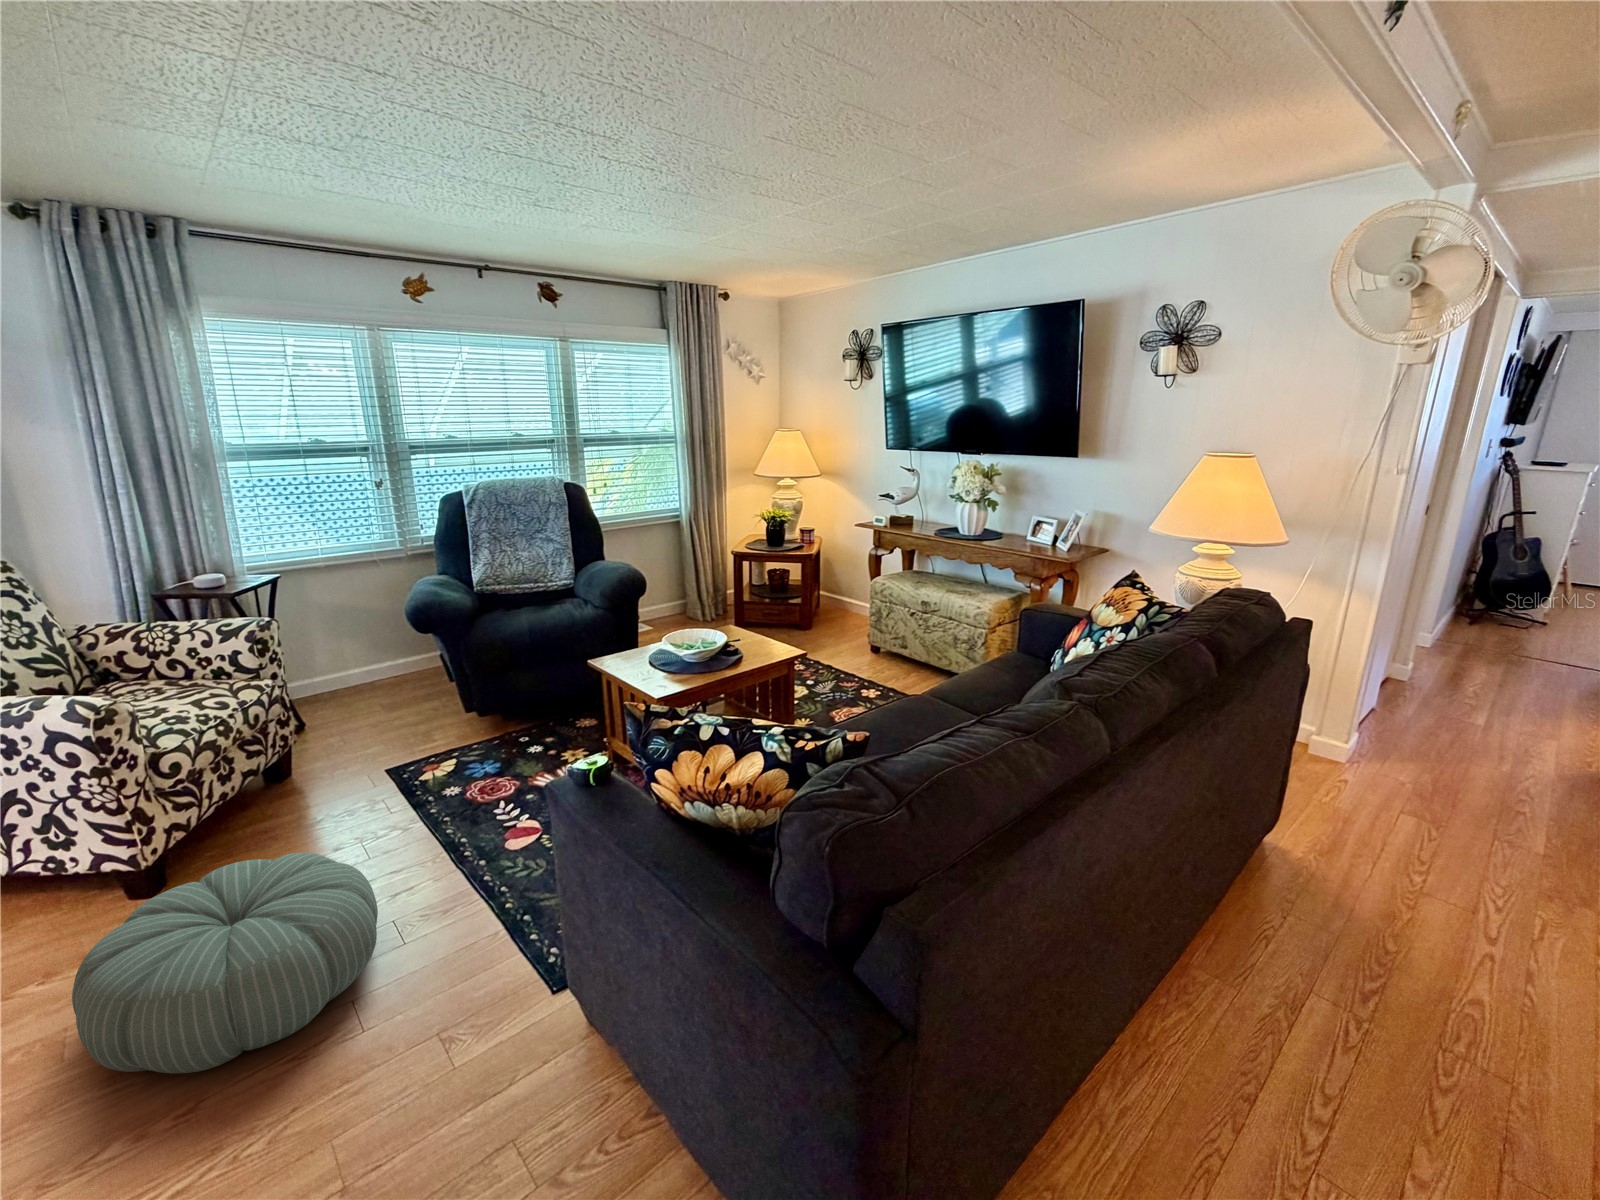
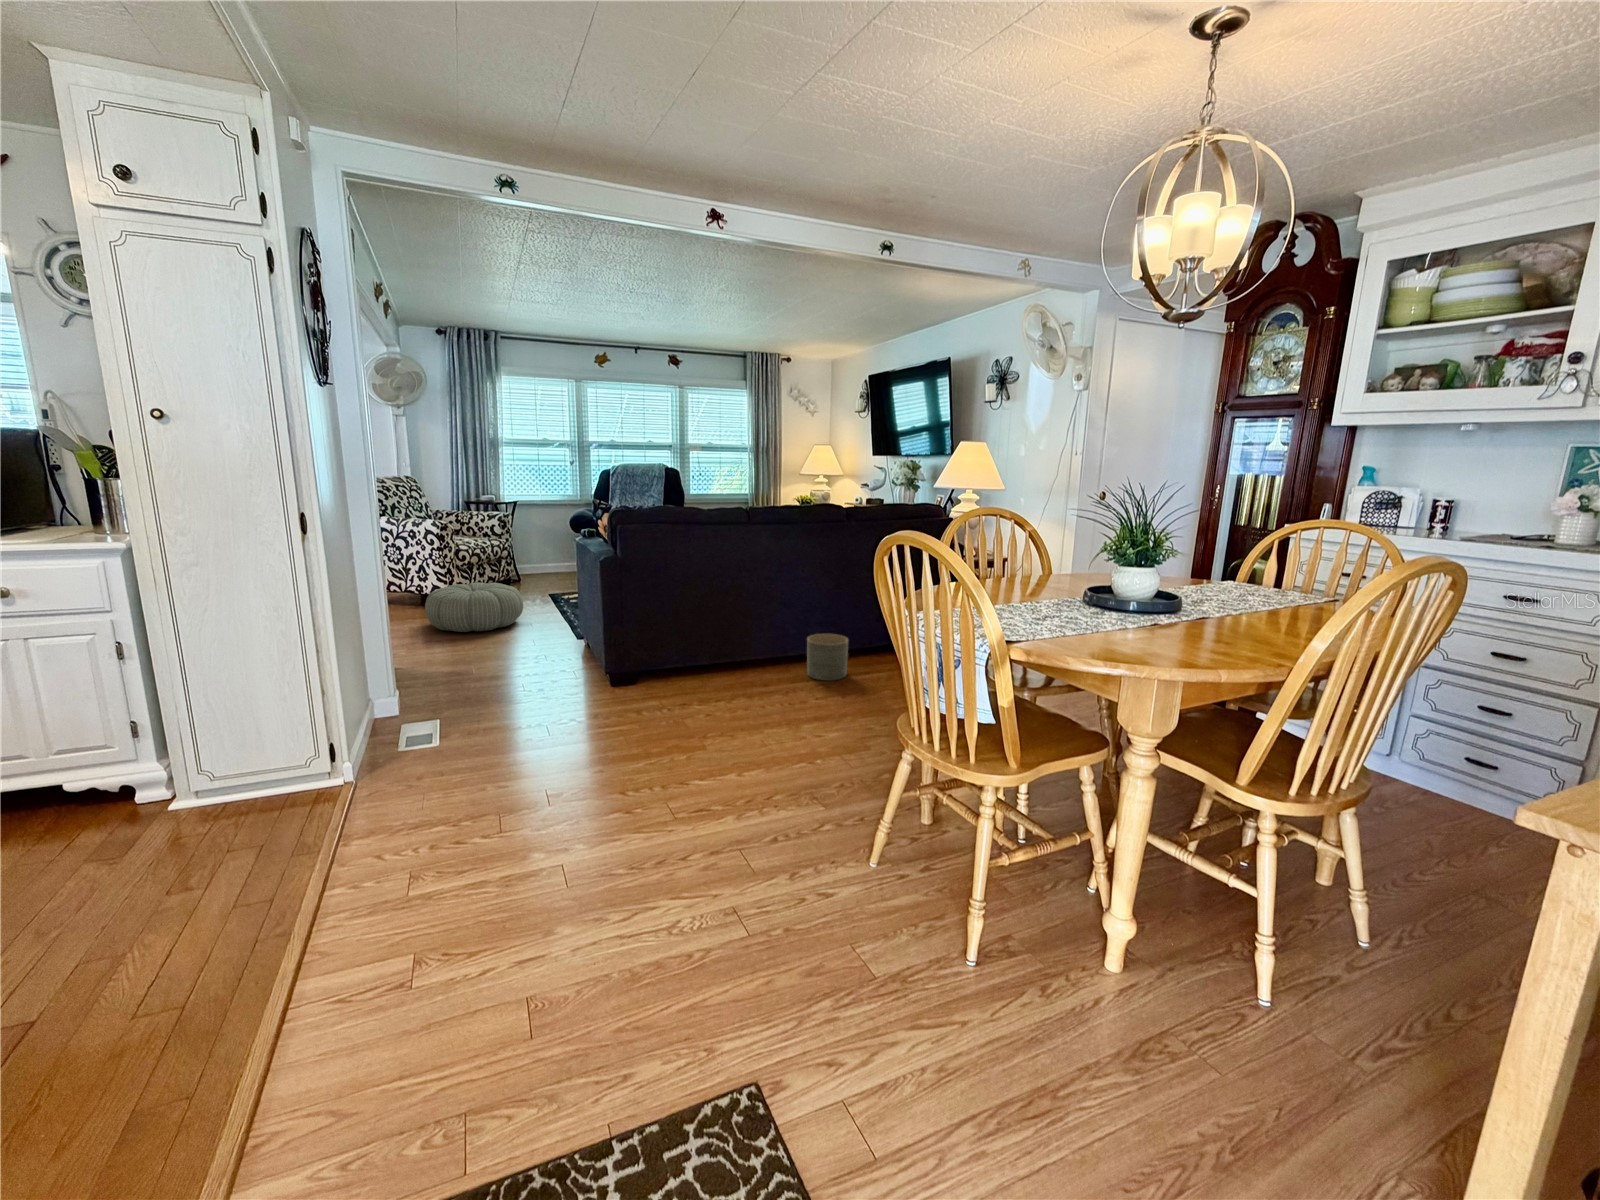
planter: none [1253,955,1391,1112] -> present [807,634,848,681]

